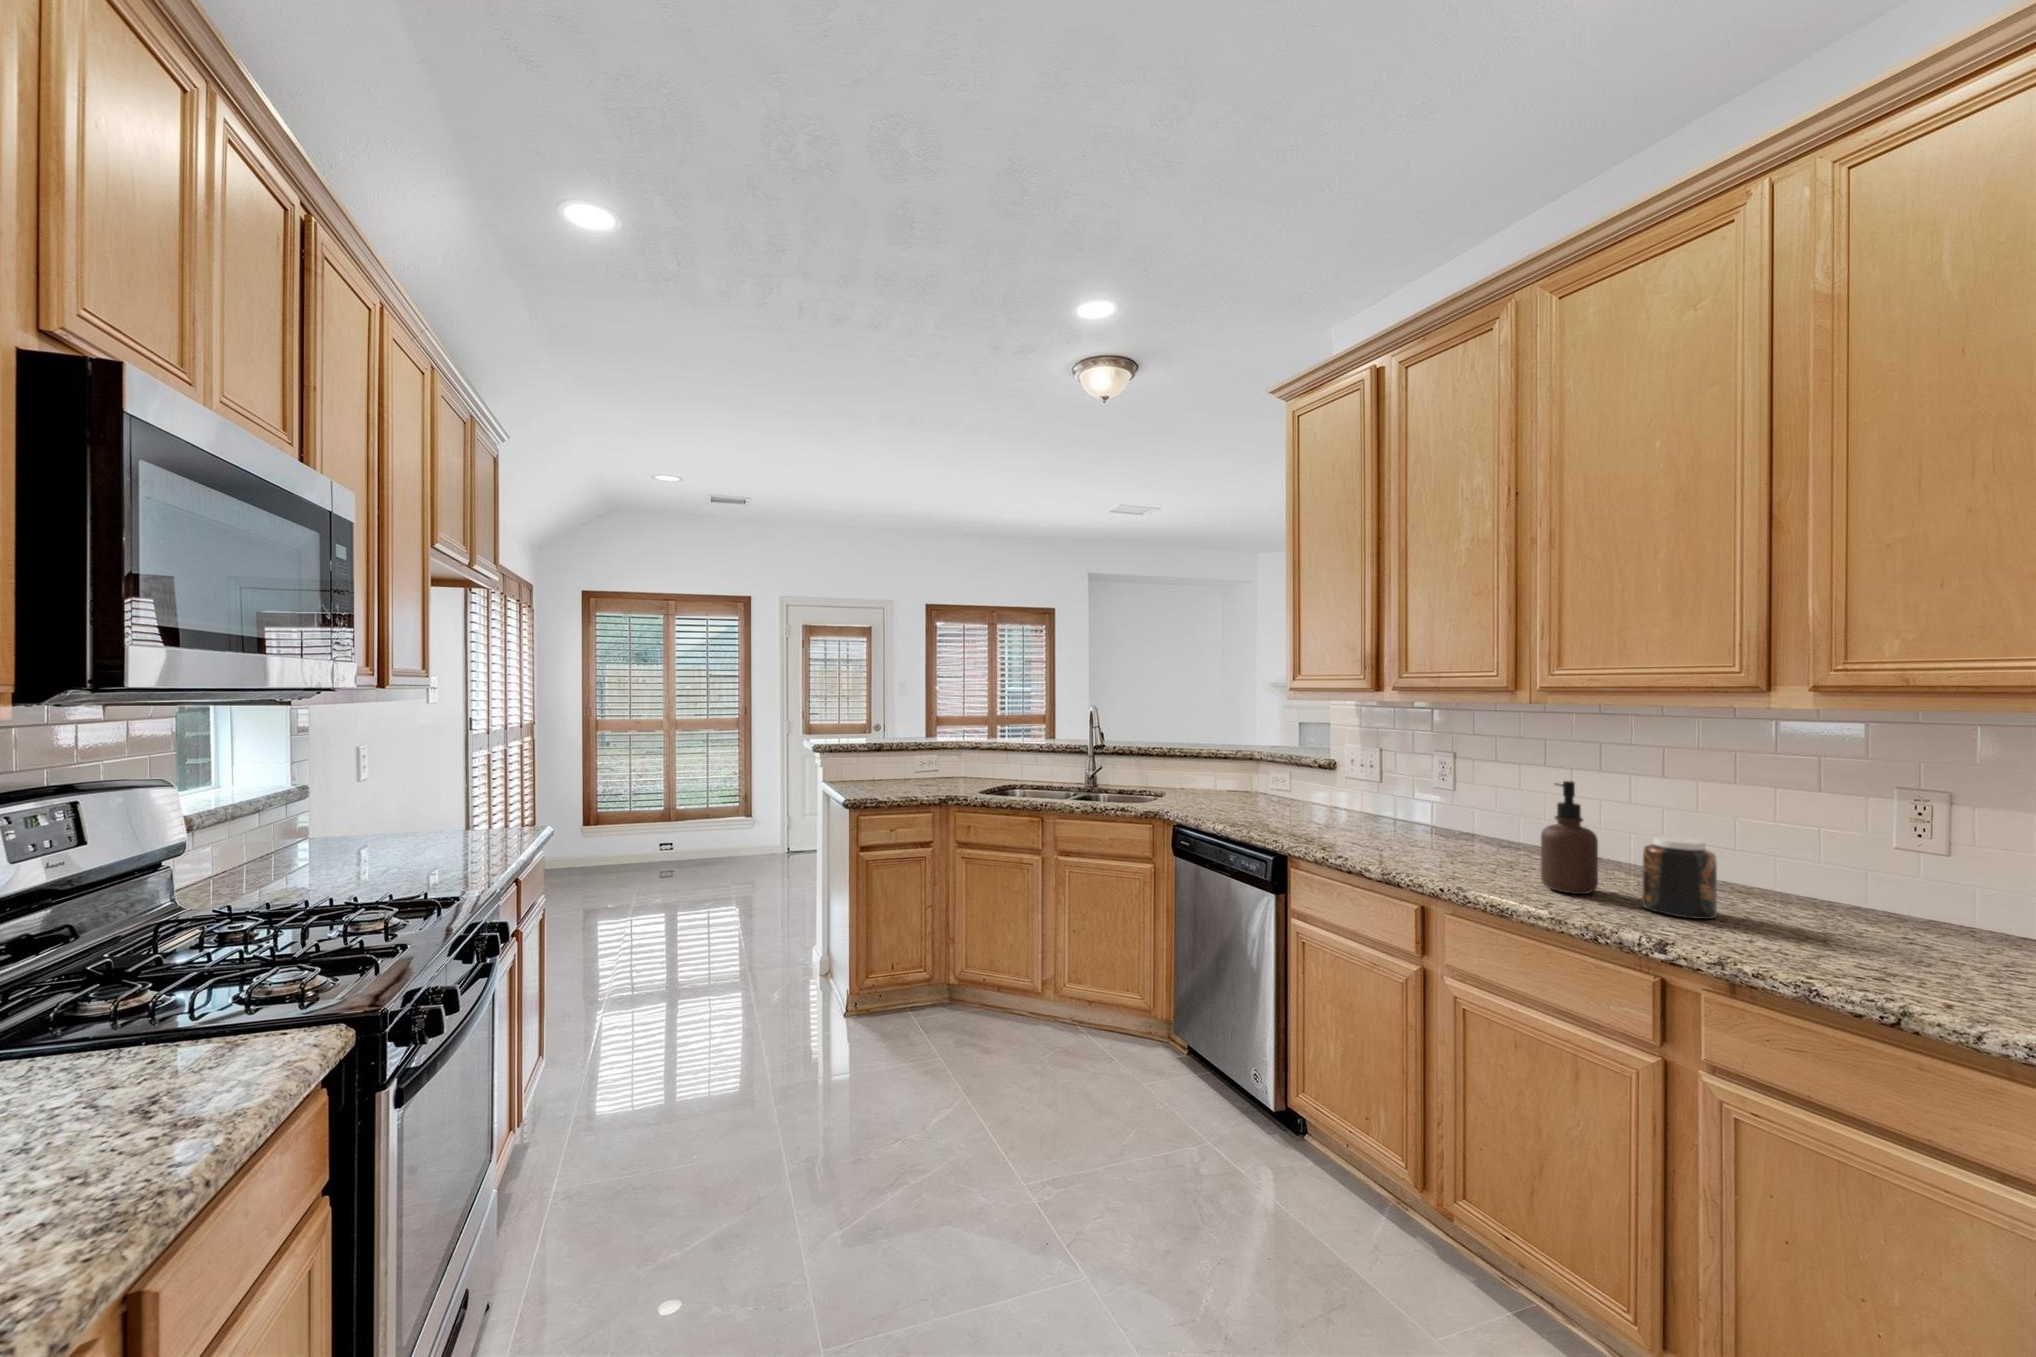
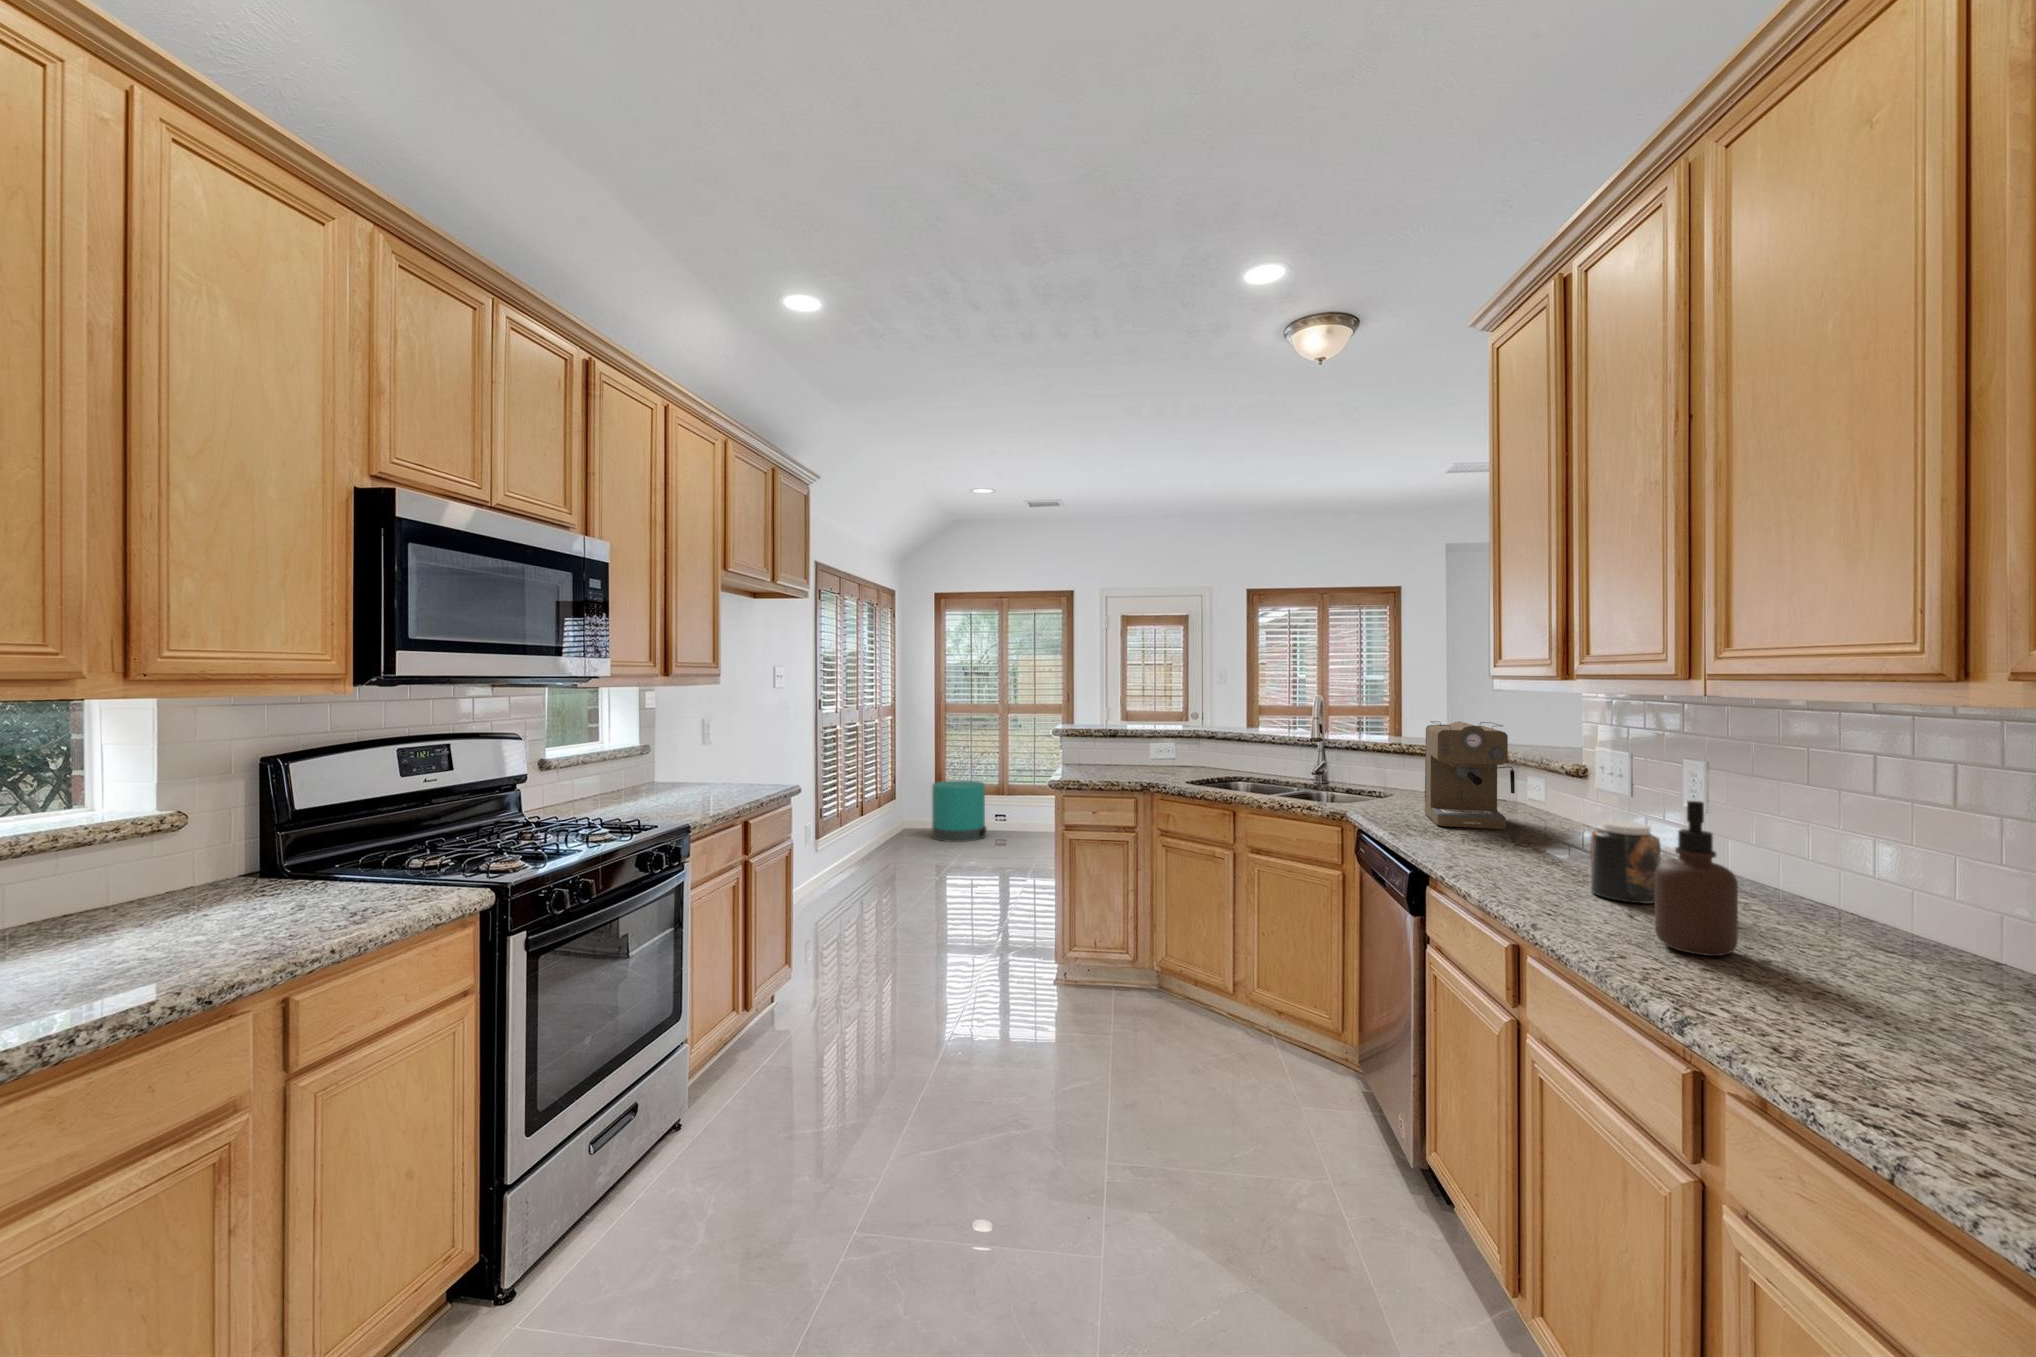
coffee maker: none [1222,727,1300,815] -> present [1425,721,1515,829]
trash can: none [584,806,653,879] -> present [932,780,987,842]
jar: present [1642,836,1717,919] -> present [1591,821,1661,904]

